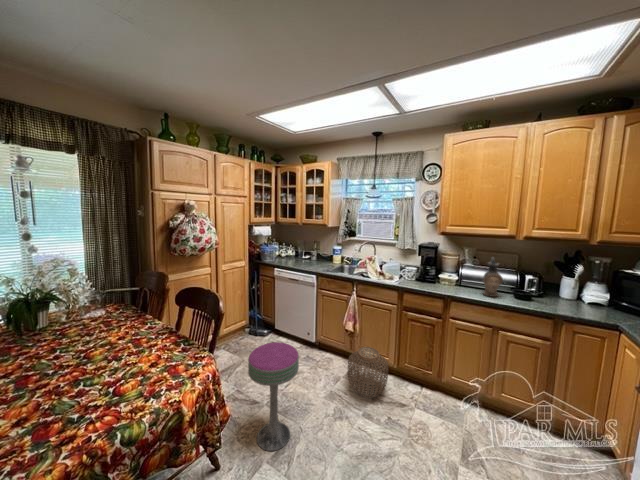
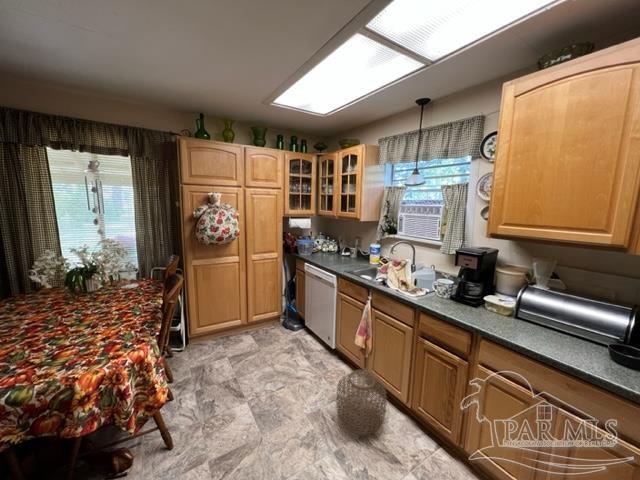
ceramic pitcher: present [483,257,503,297] -> none [543,279,580,348]
bar stool: present [248,342,299,451] -> none [201,342,257,455]

